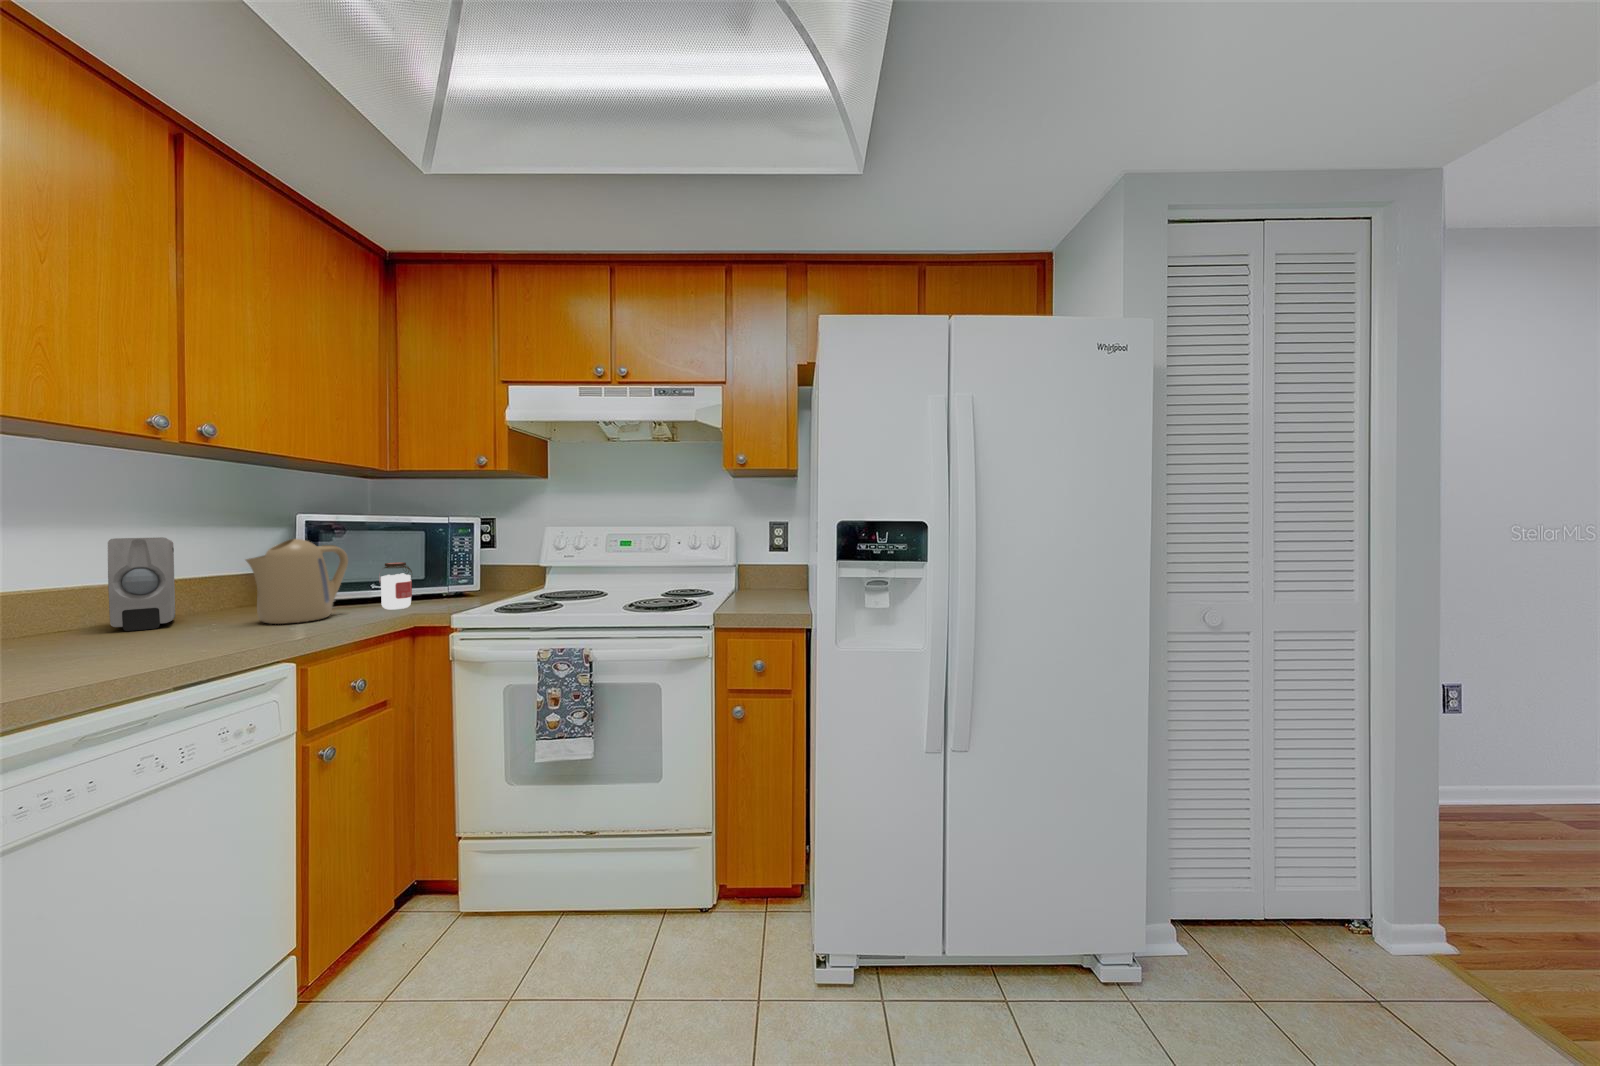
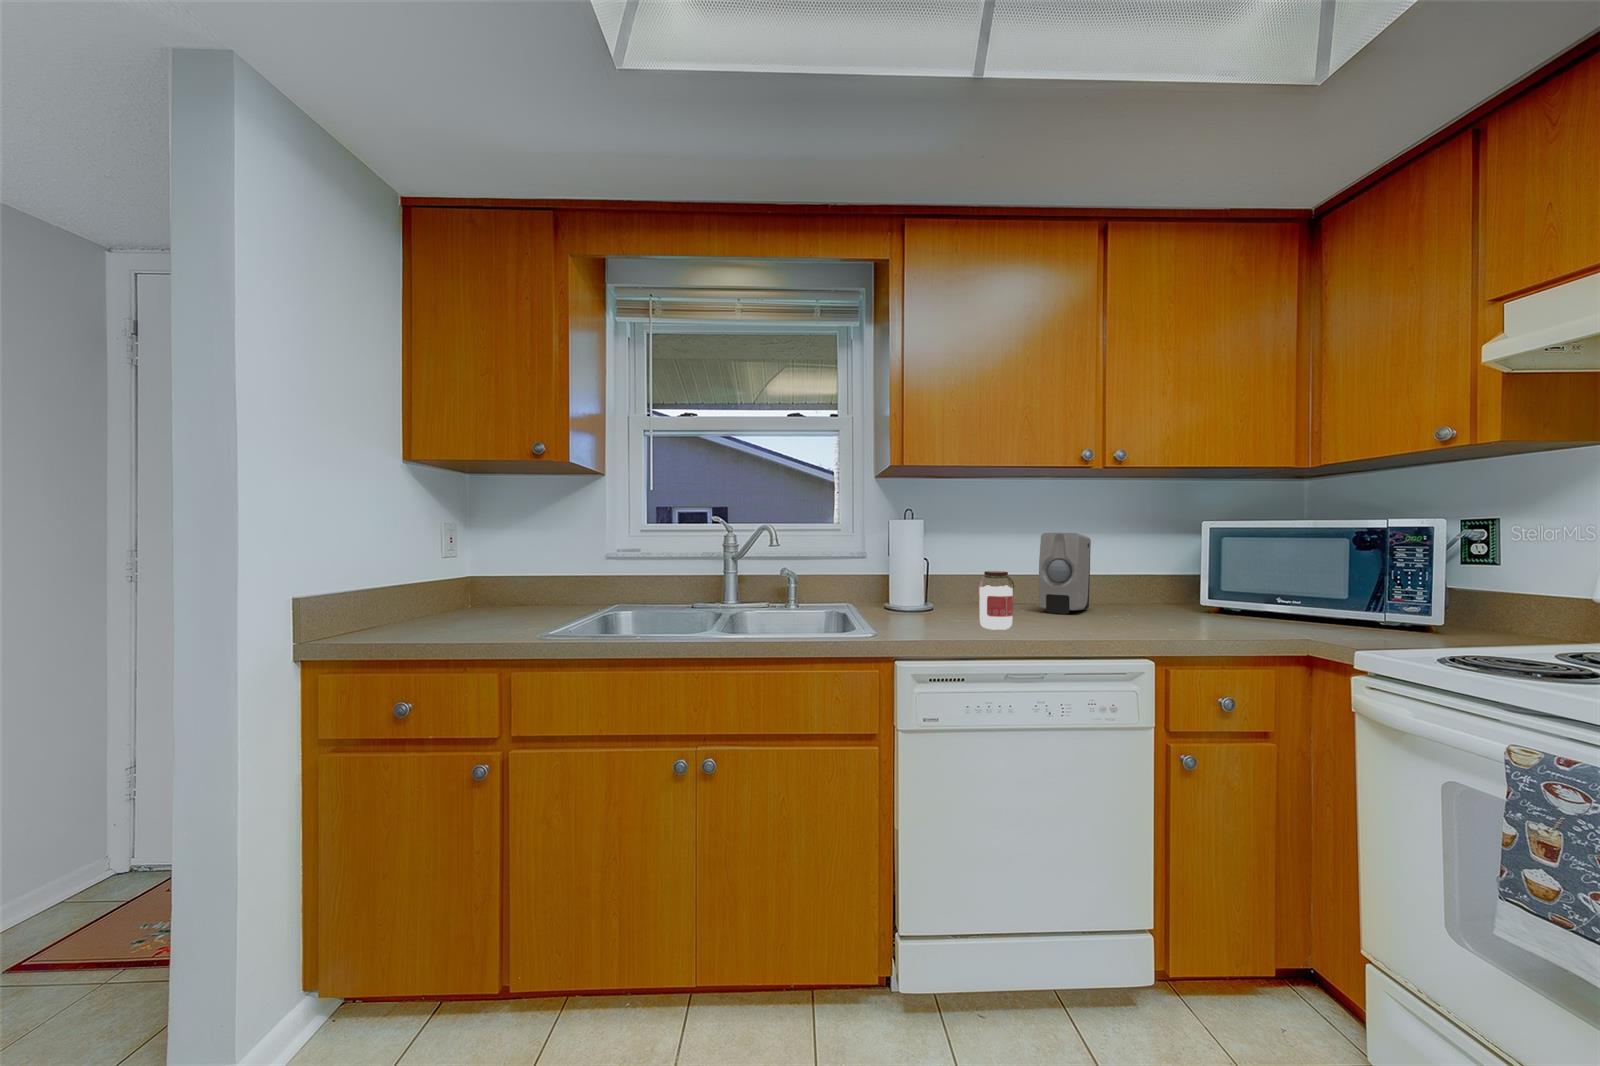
kettle: present [246,539,348,624] -> none [1128,537,1234,629]
jar: present [381,562,412,609] -> present [978,571,1014,630]

